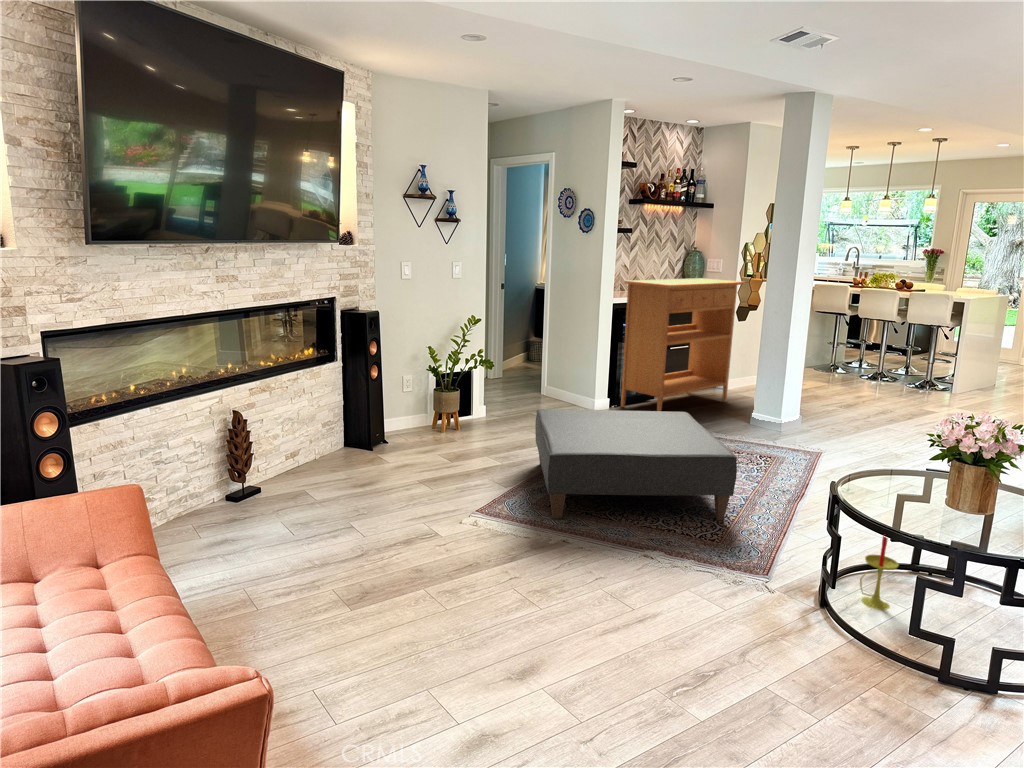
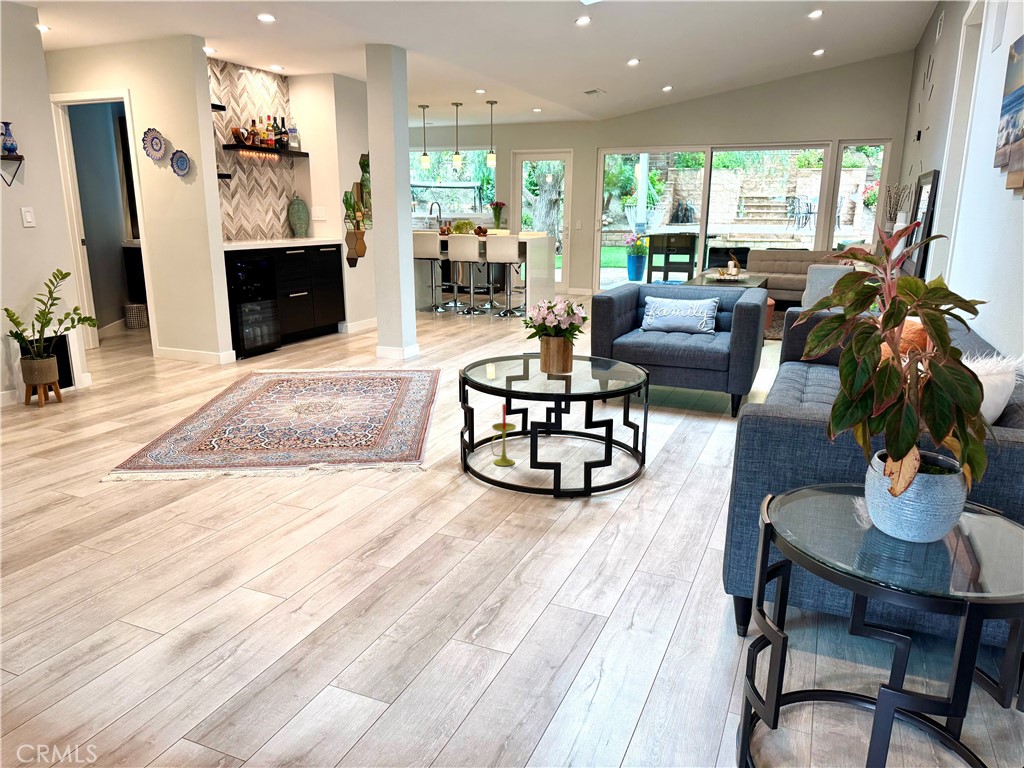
console table: present [621,278,745,411] -> none [232,225,353,362]
ottoman: present [535,409,737,520] -> none [162,345,378,458]

